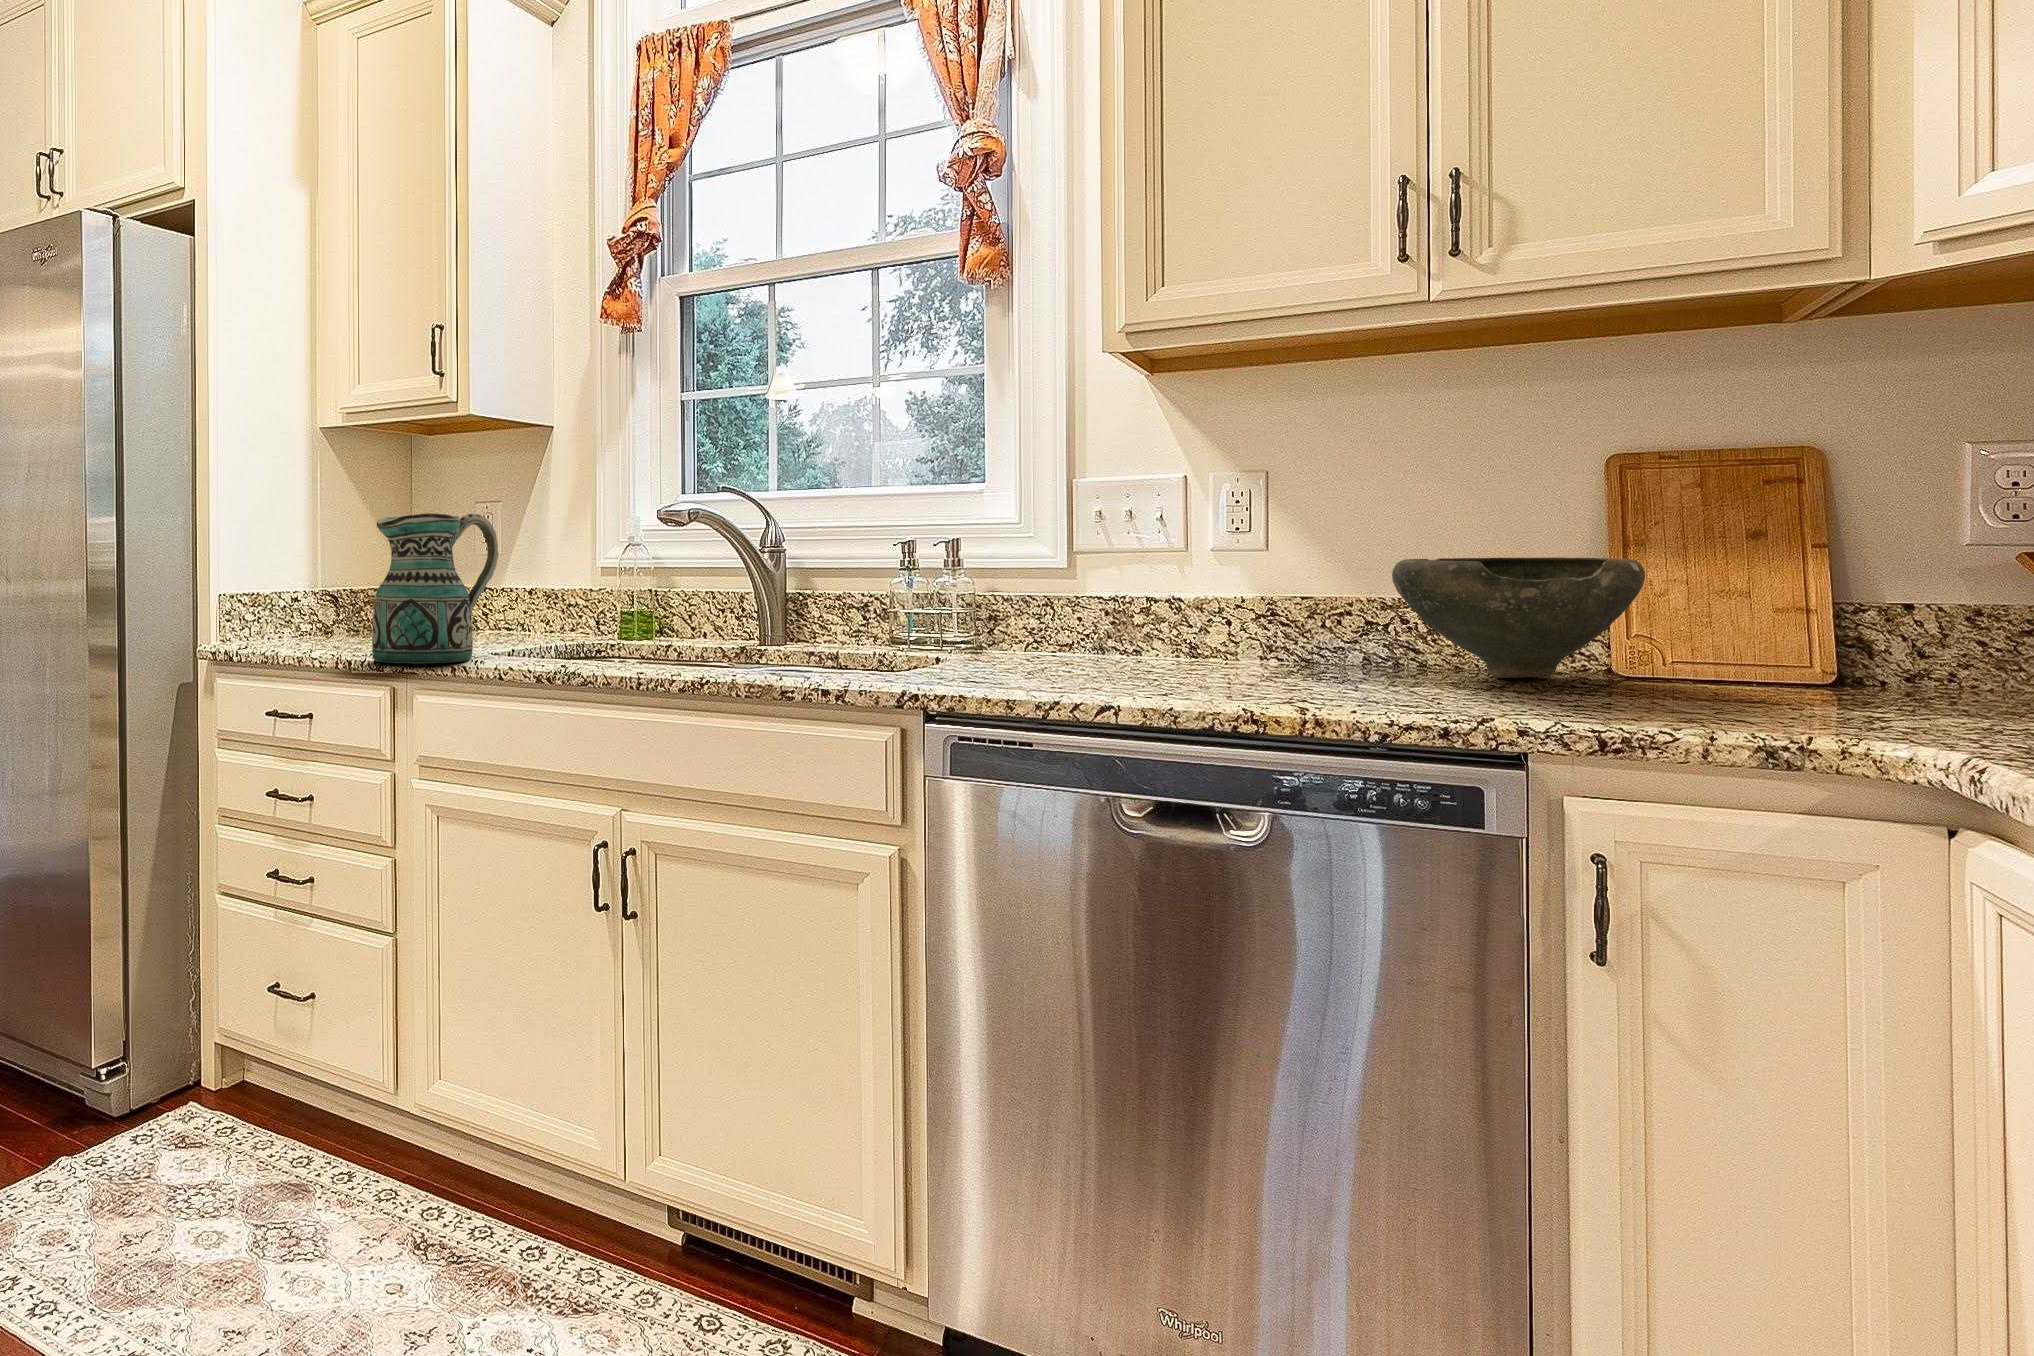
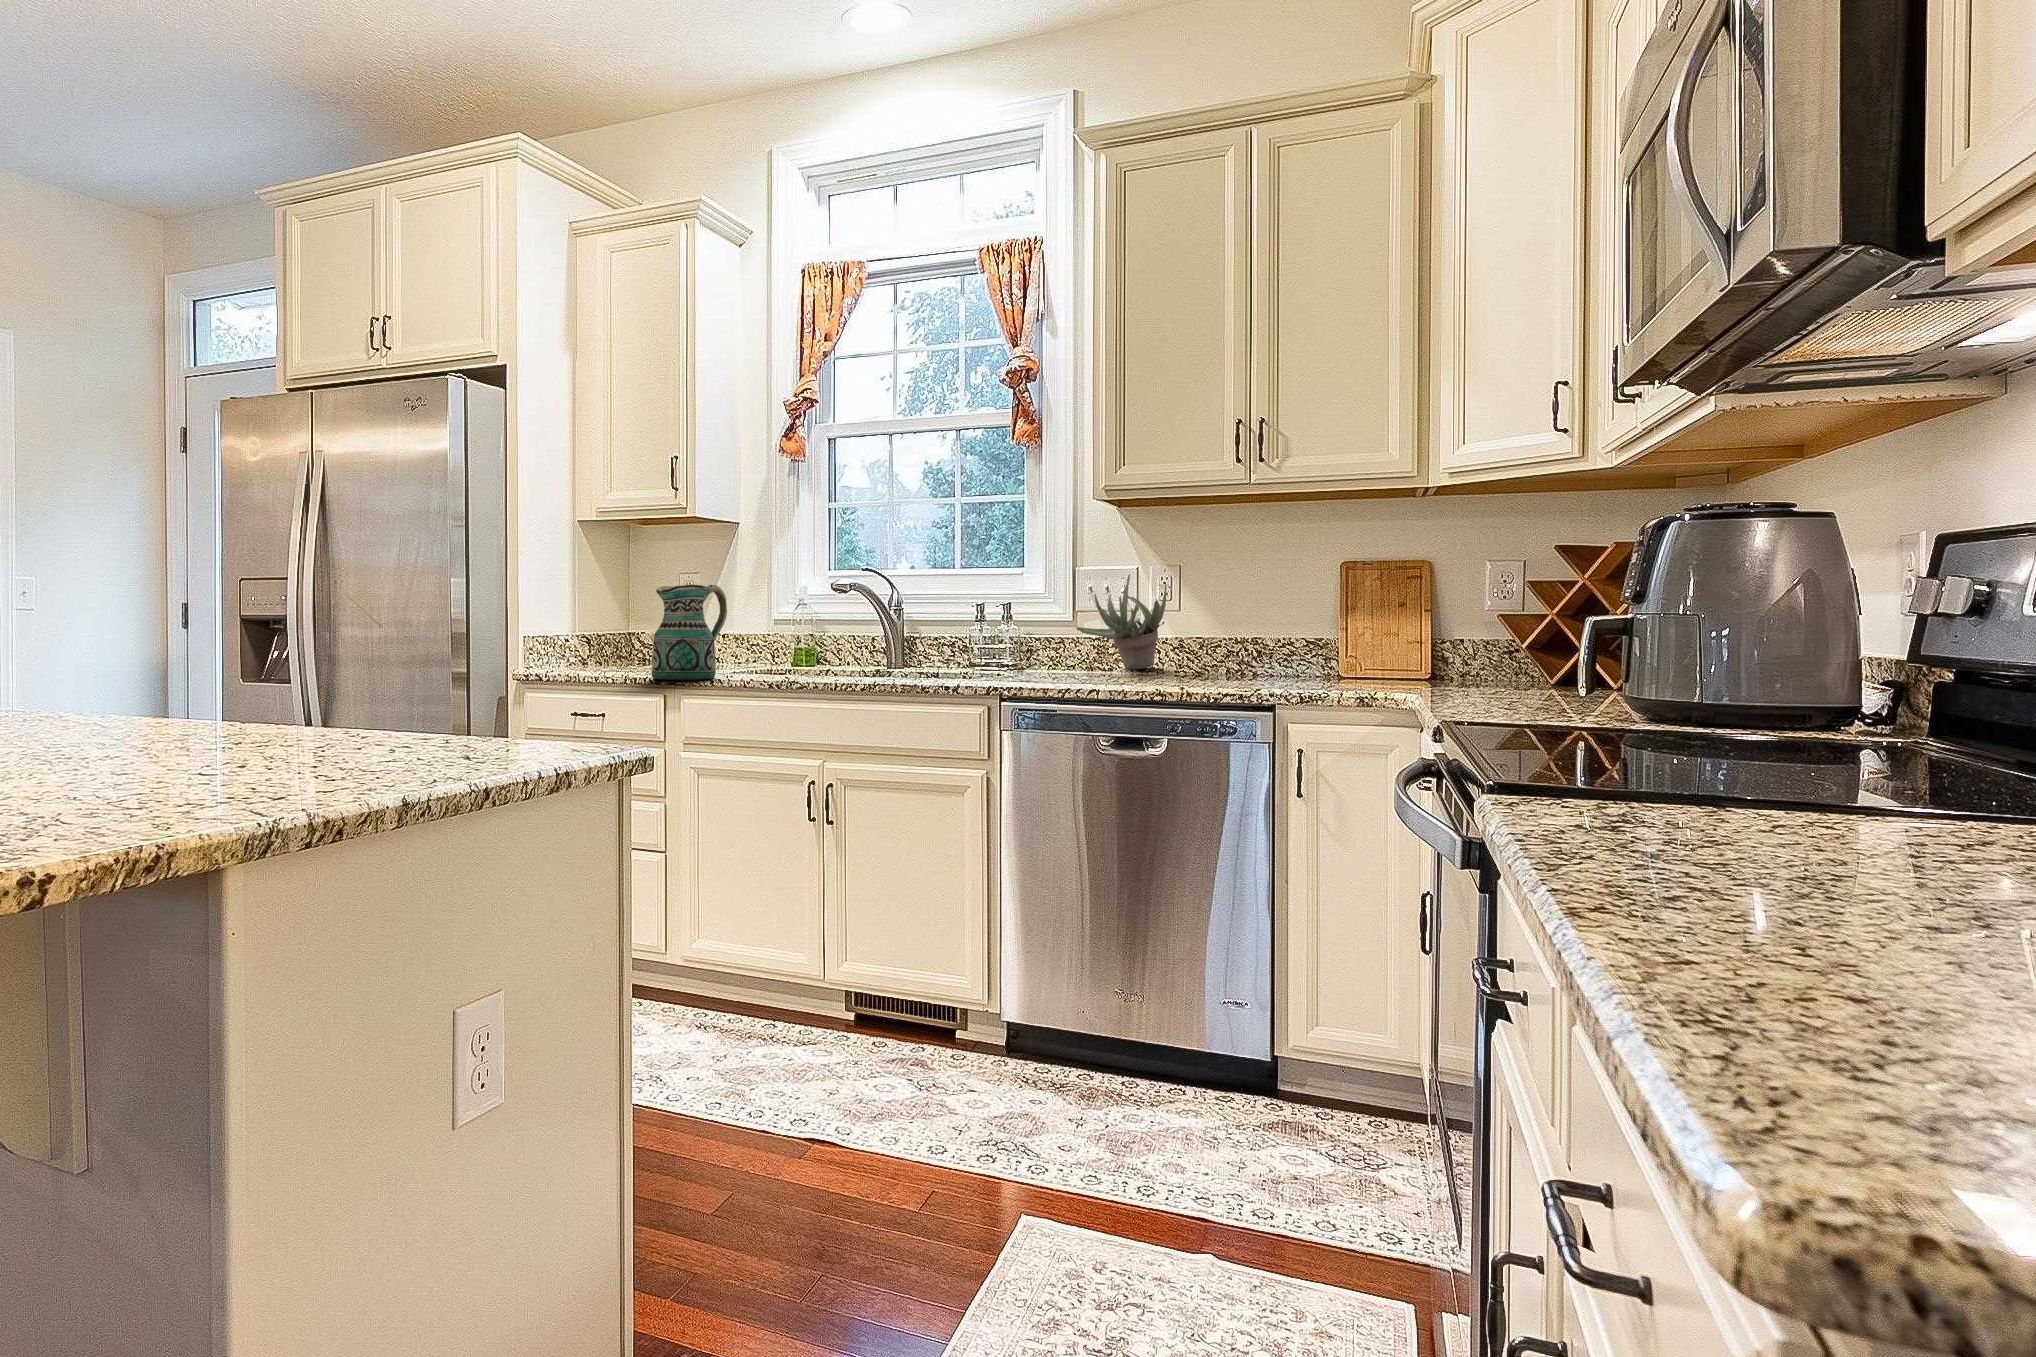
succulent plant: none [1072,487,1241,655] -> present [1076,574,1166,669]
bowl: present [1392,557,1645,678] -> none [1237,614,1348,676]

